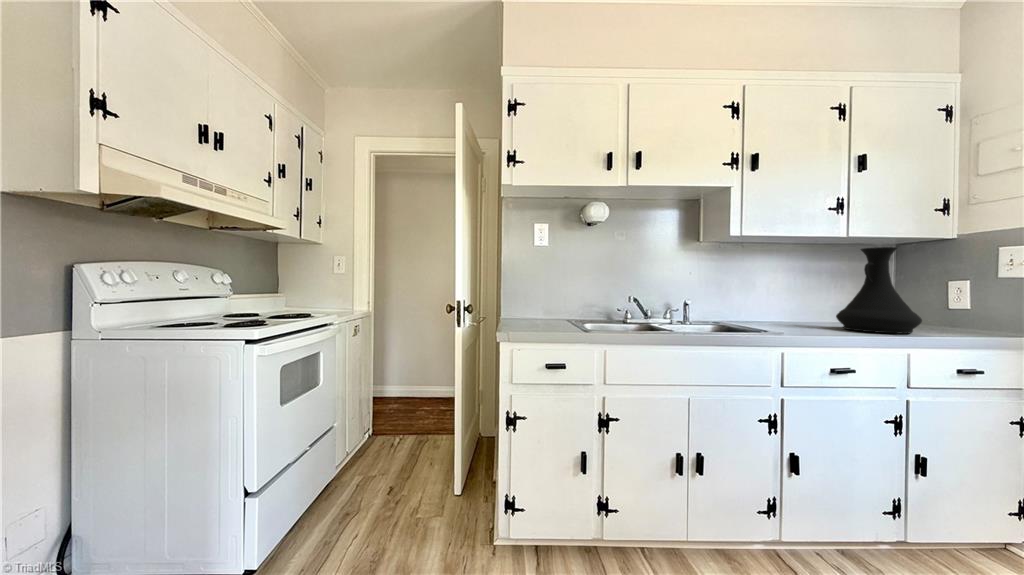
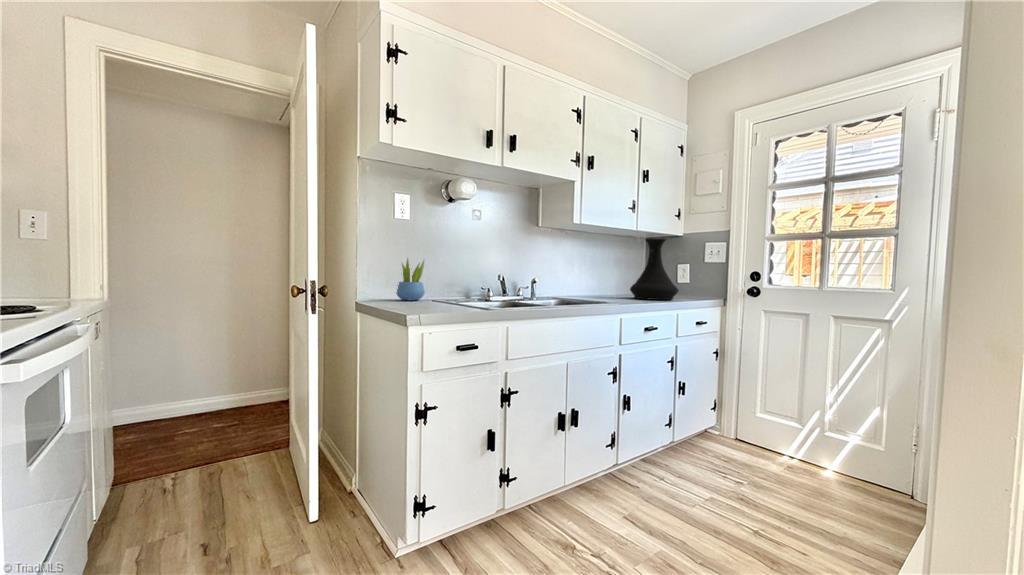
succulent plant: none [535,279,561,319] -> present [396,258,425,301]

